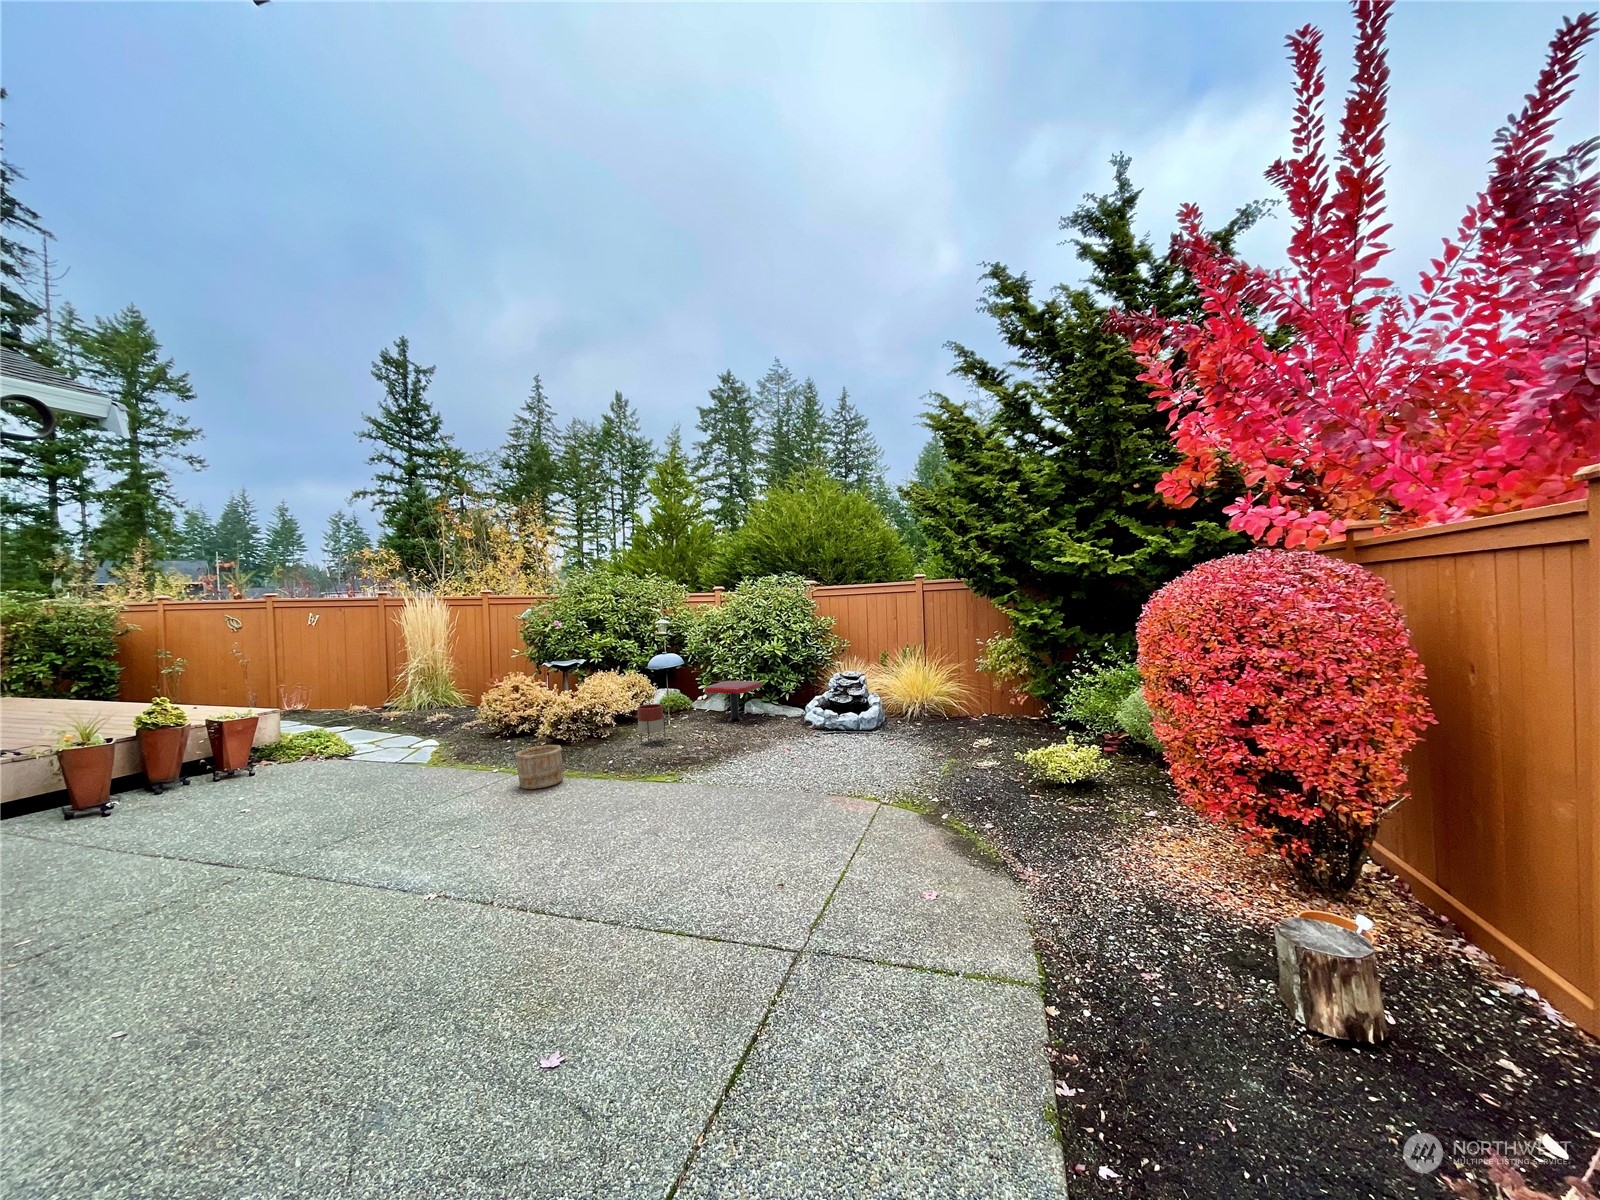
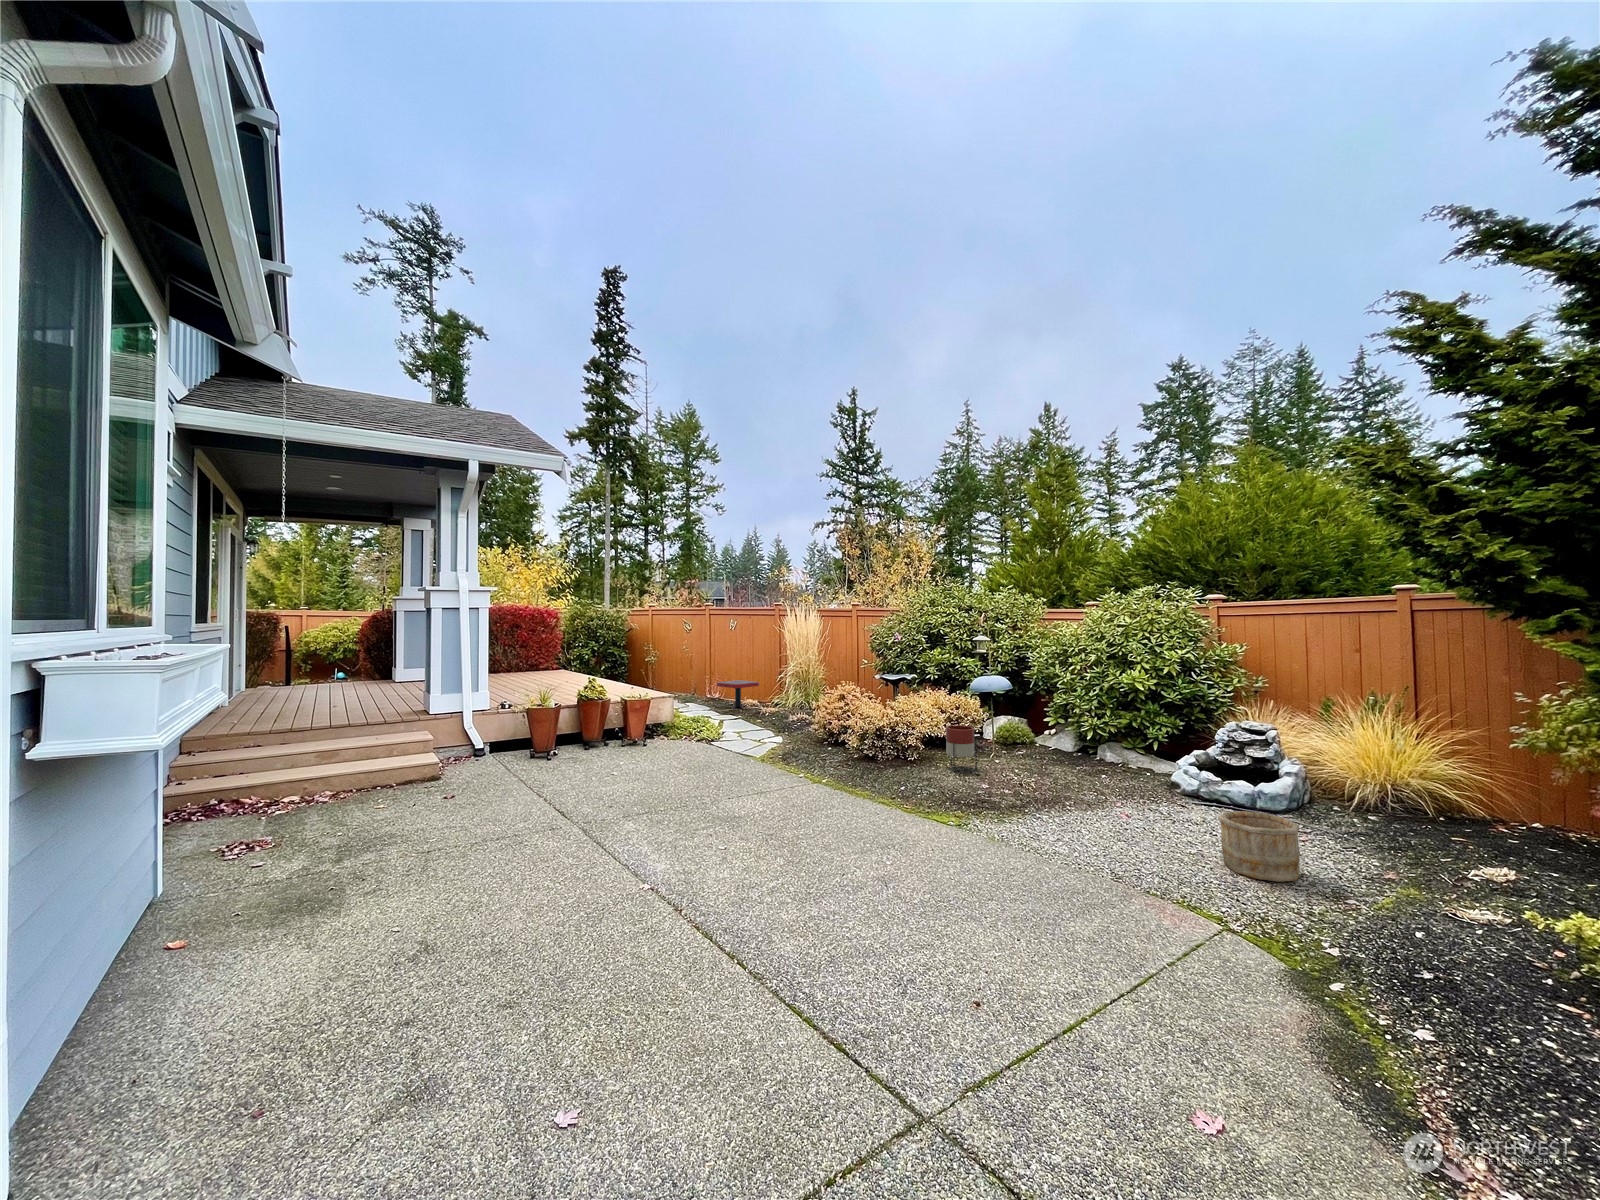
pedestal table: present [705,681,762,722] -> present [717,680,759,709]
wooden bucket: present [515,745,563,789] -> present [1218,811,1300,882]

